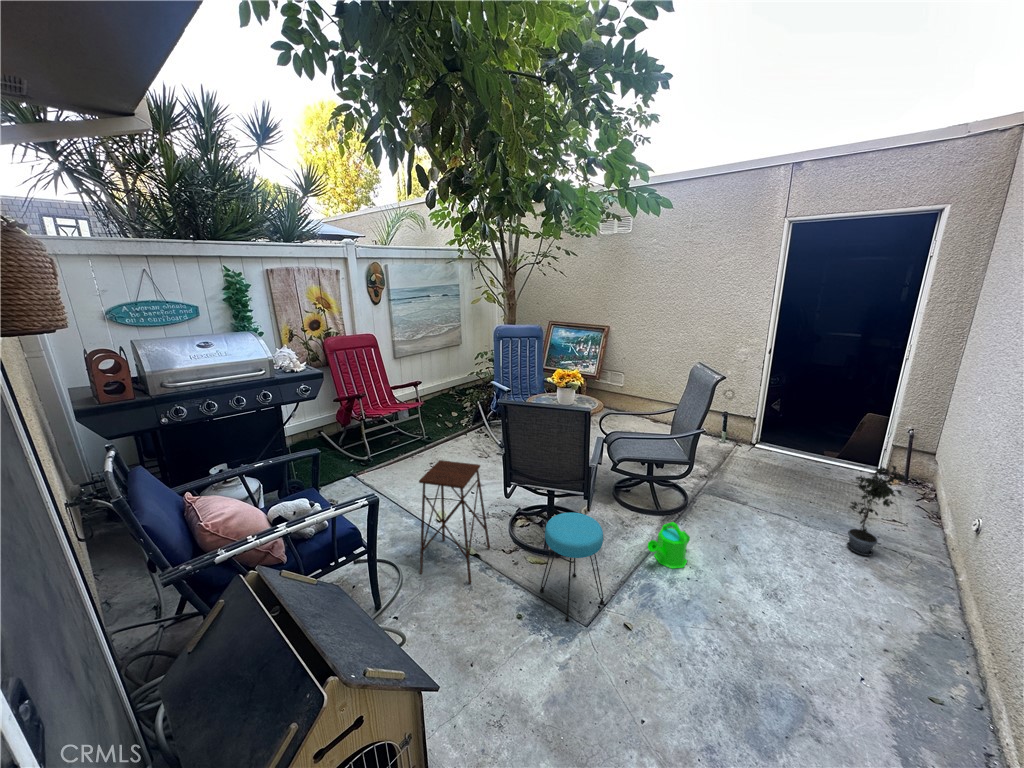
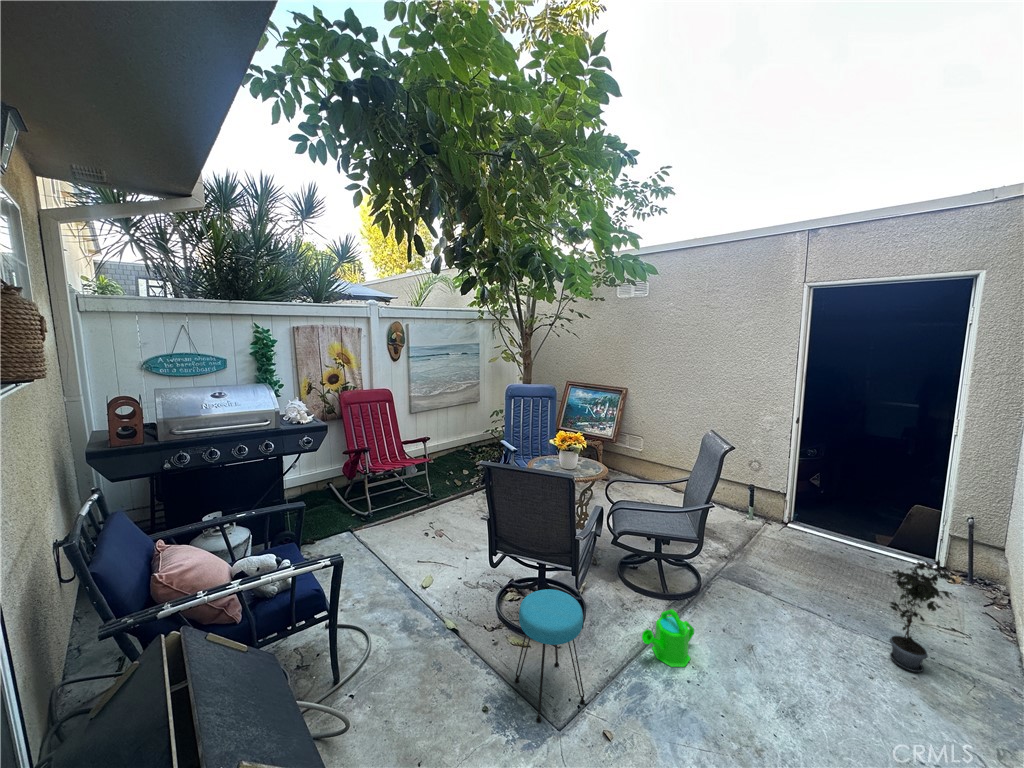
side table: present [419,460,490,583] -> none [390,521,471,664]

